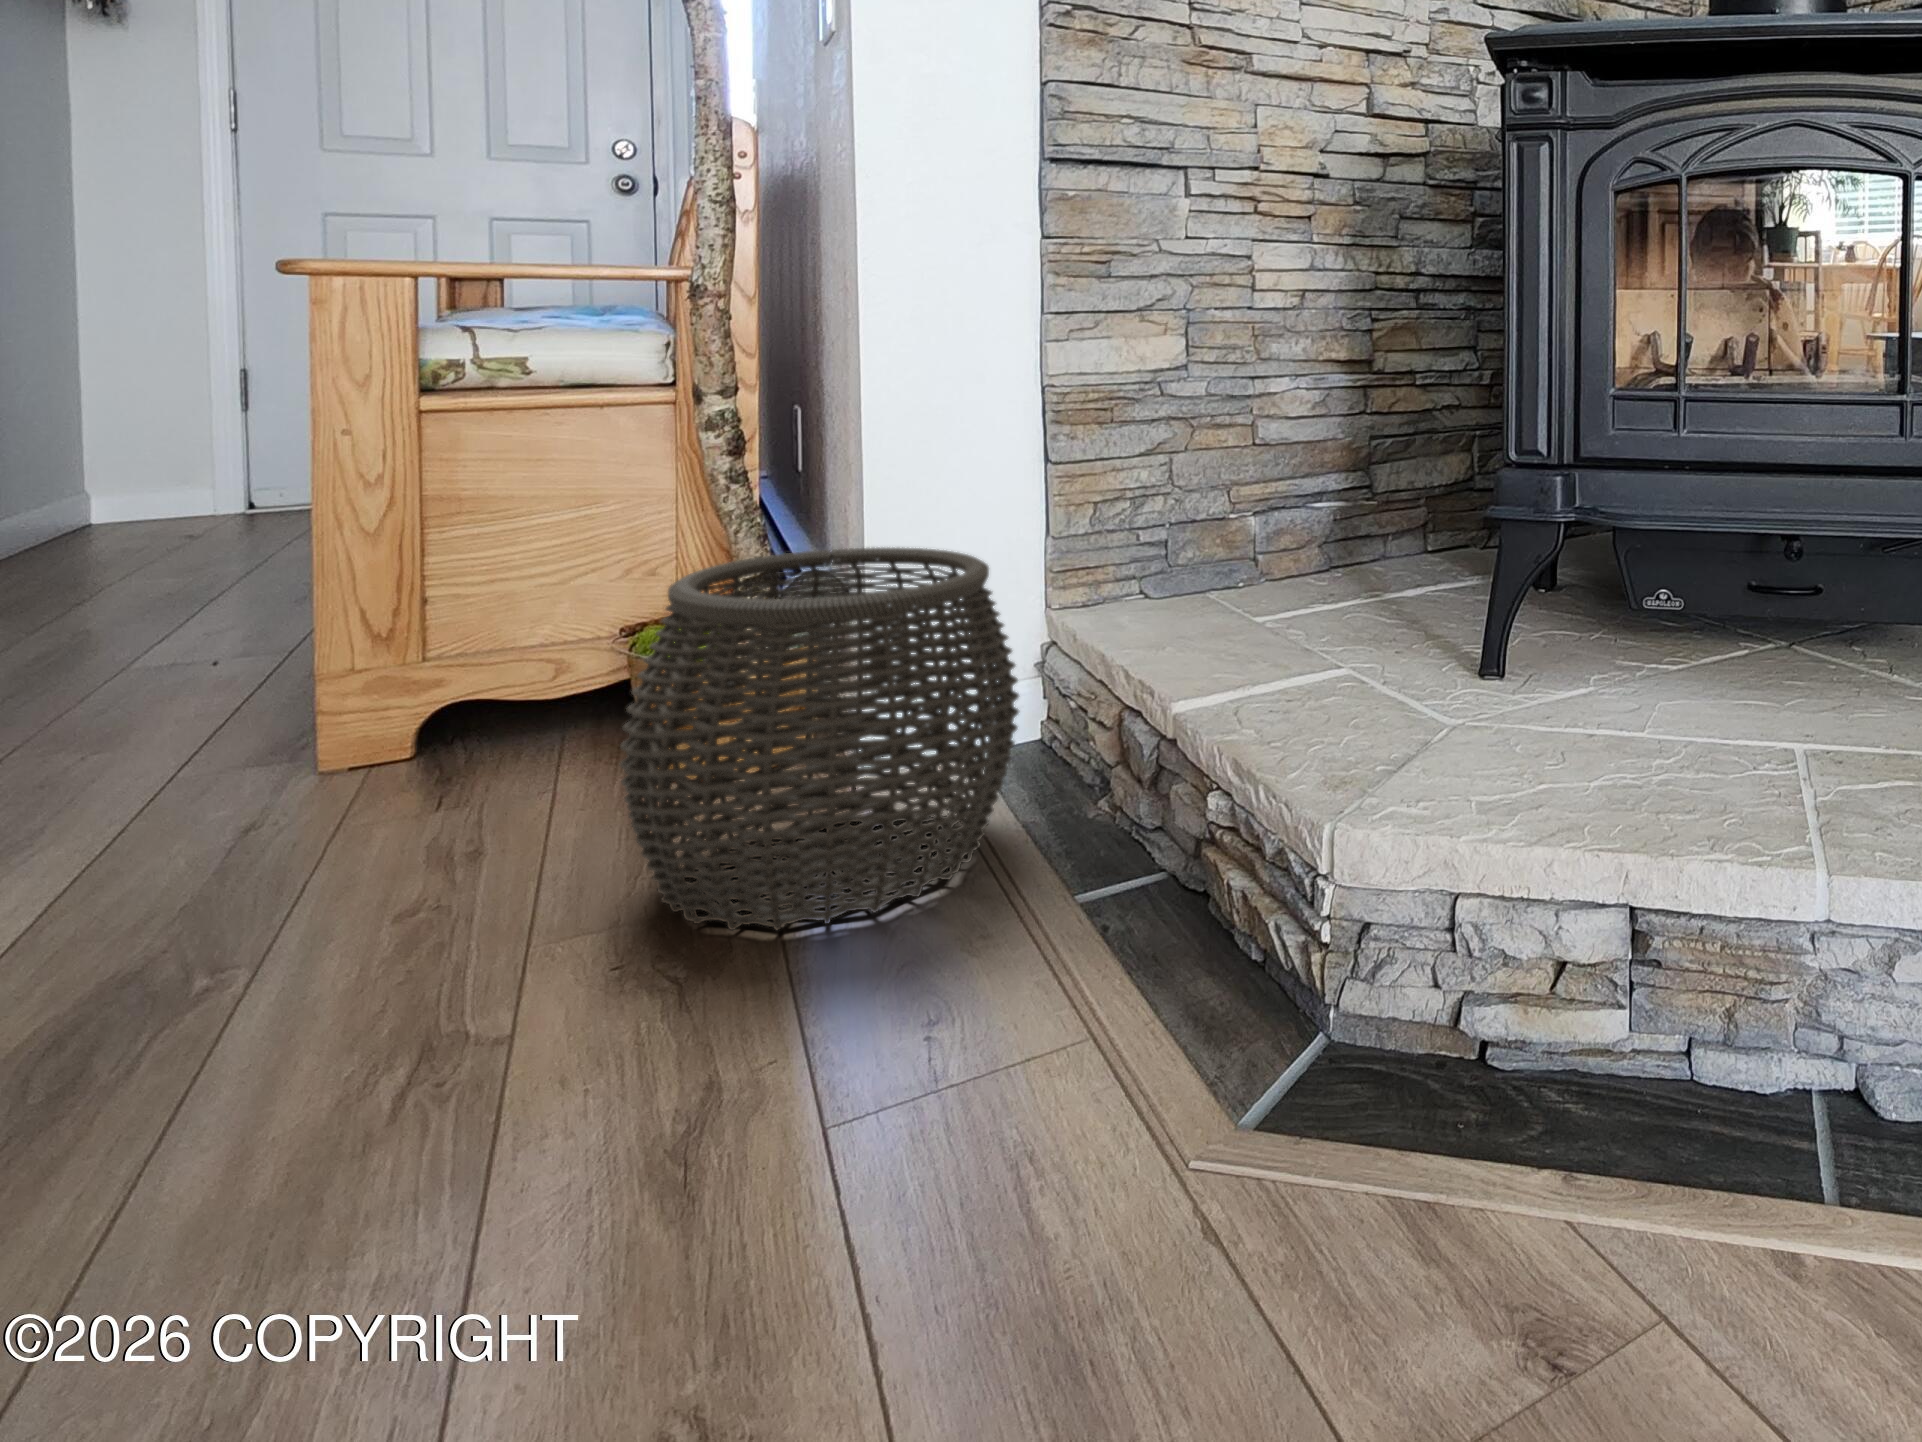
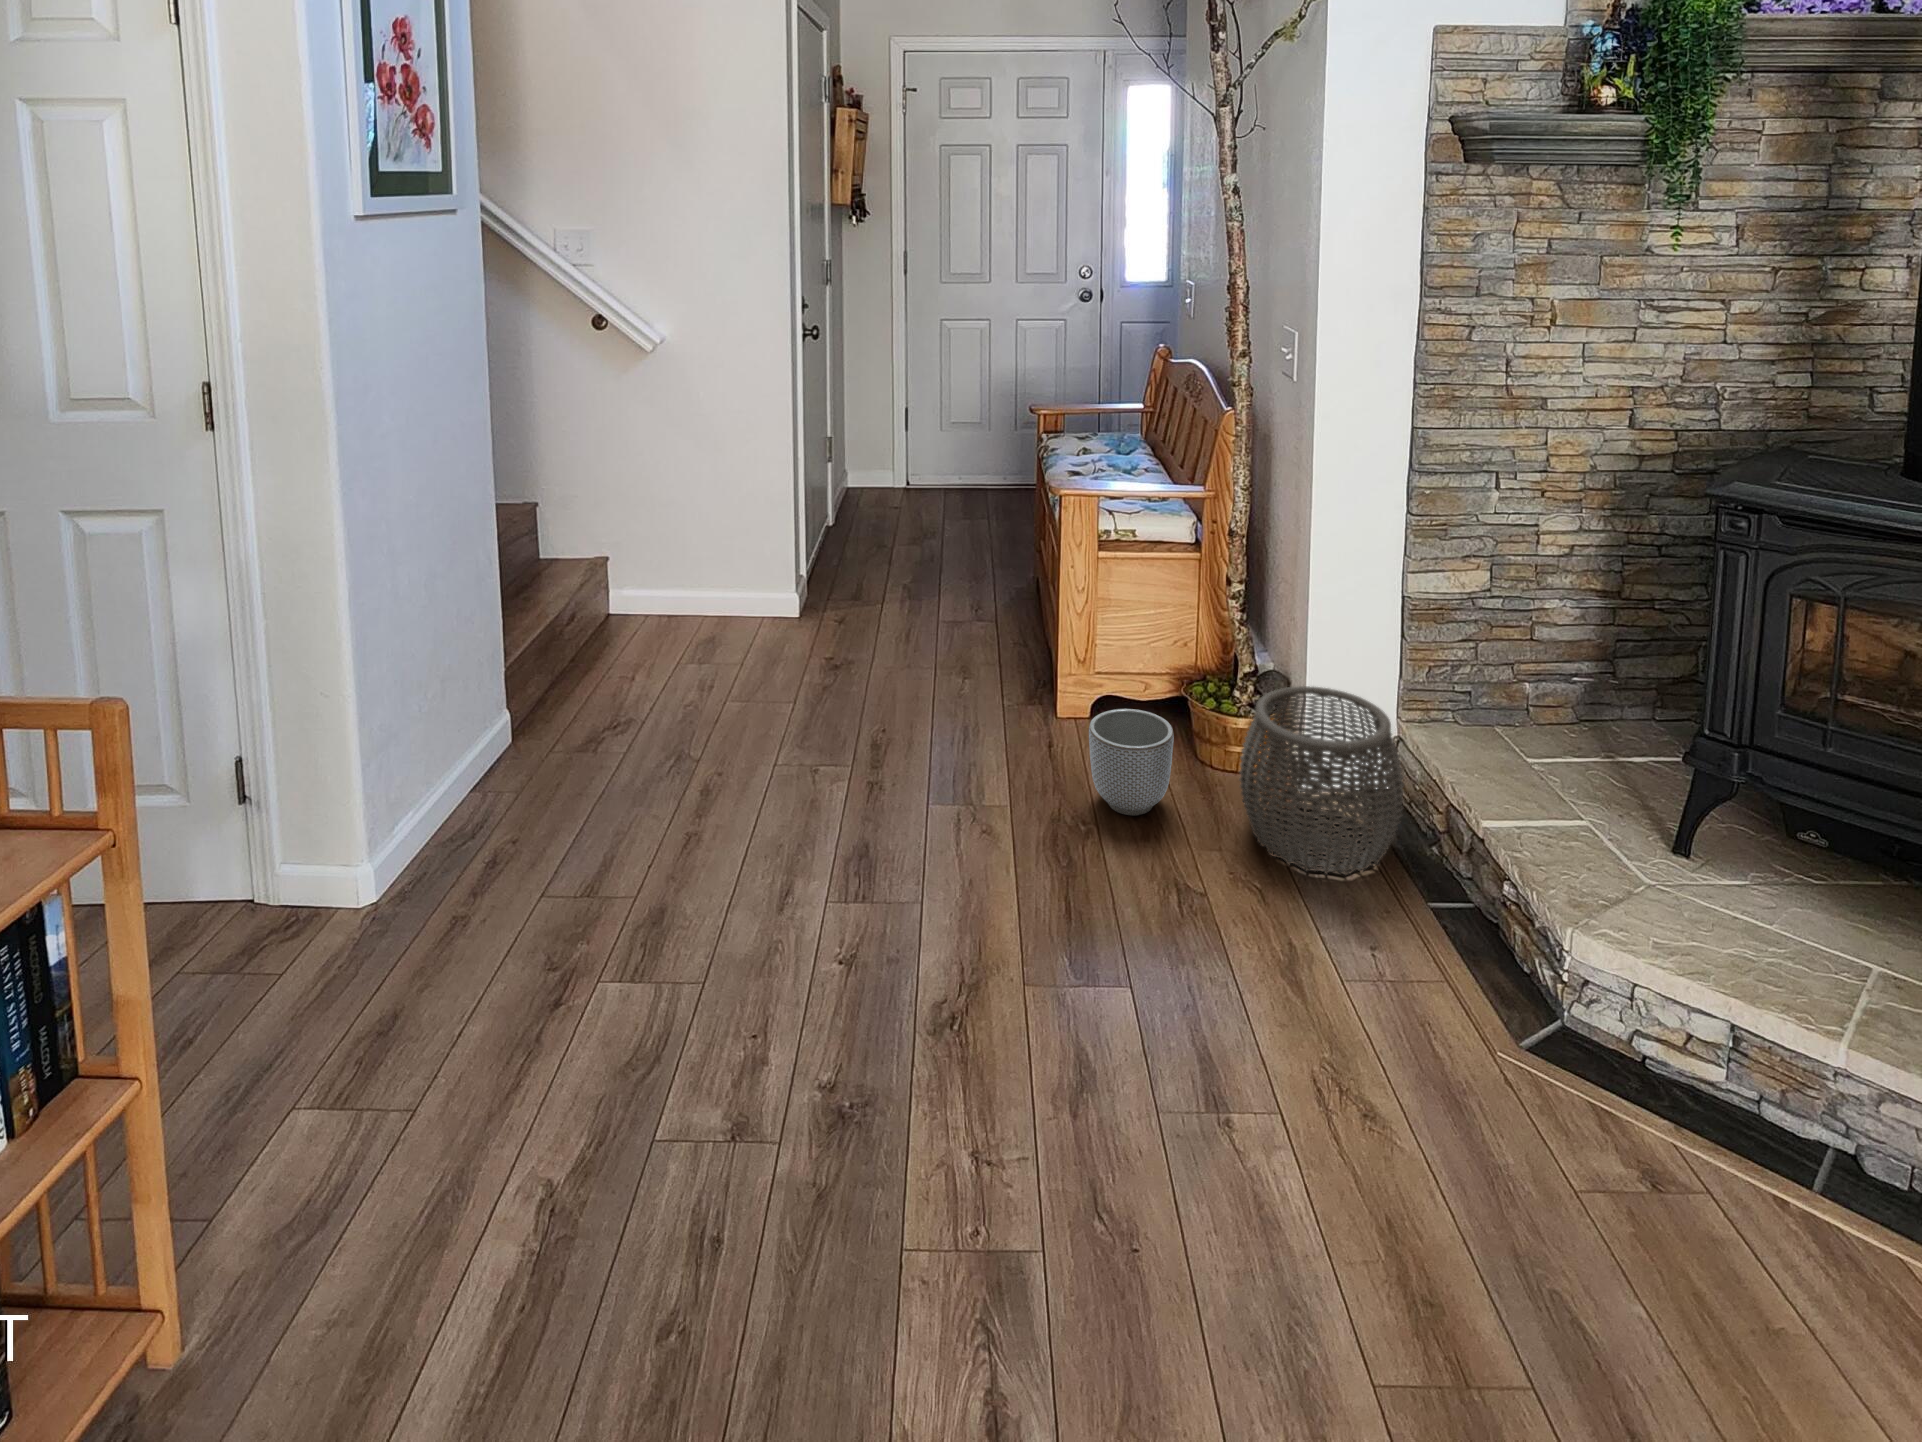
planter: none [146,677,452,946] -> present [1089,709,1174,815]

